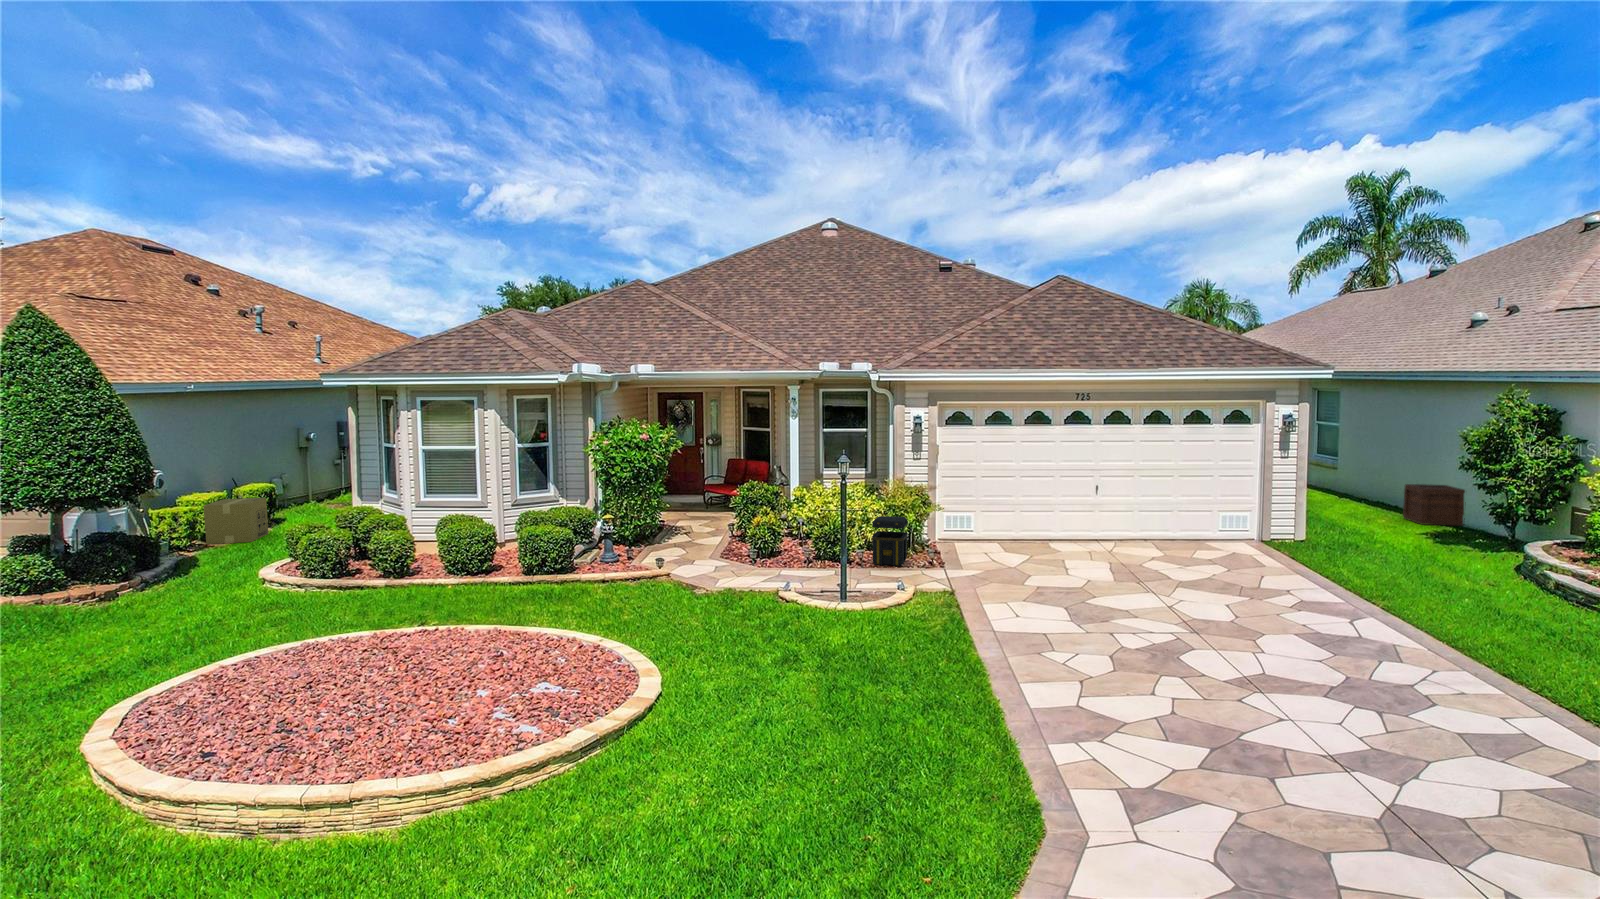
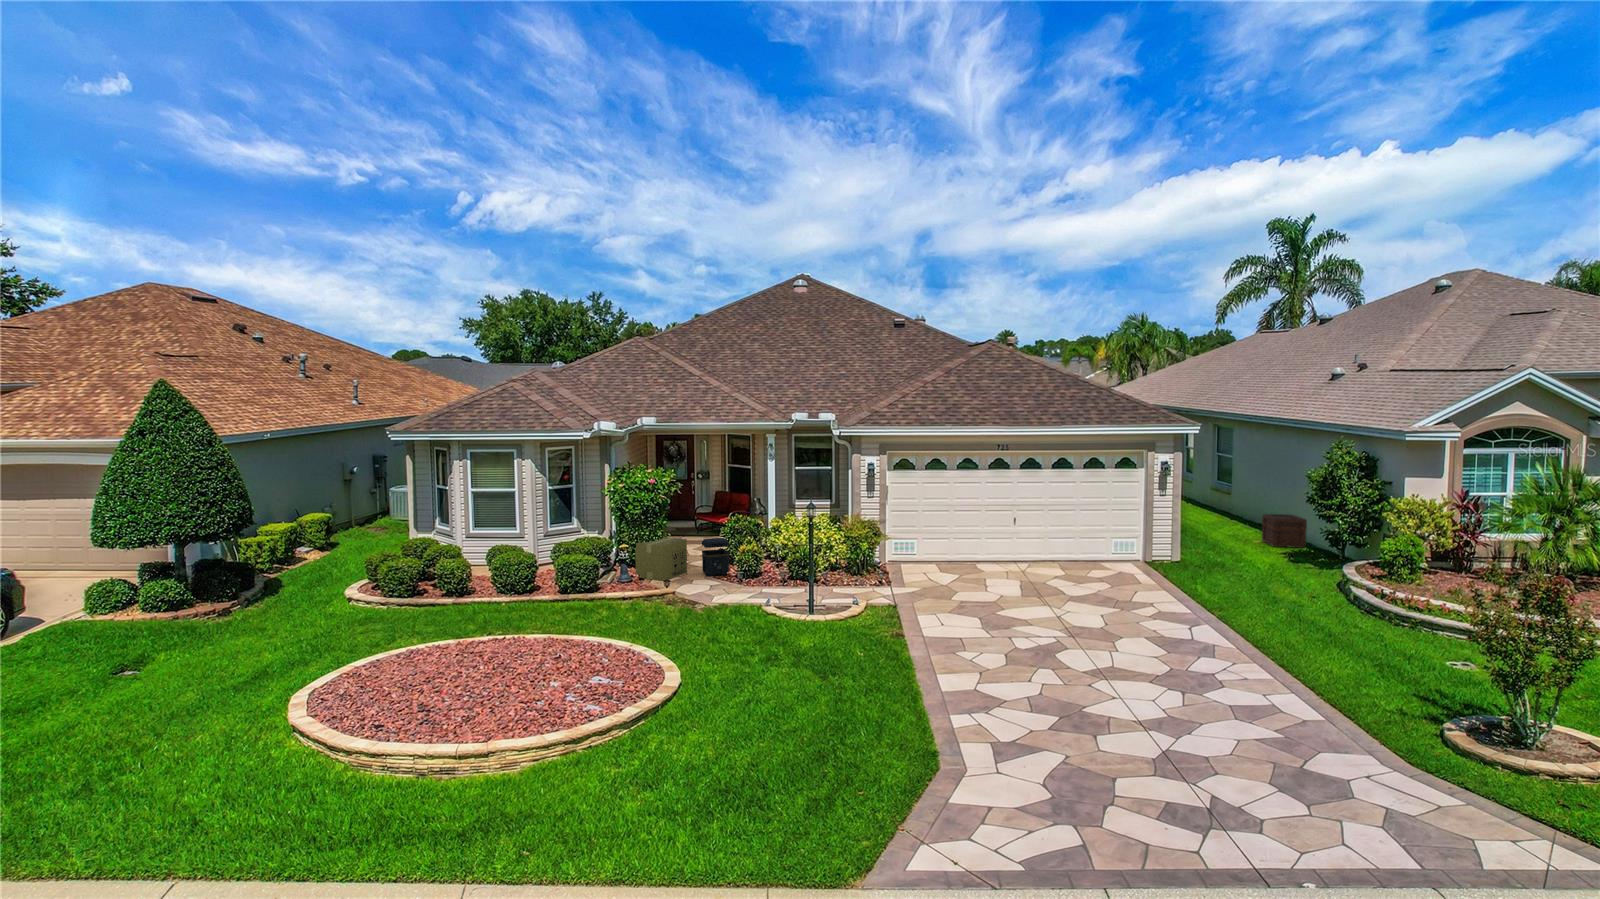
cardboard box: present [204,498,268,544] -> present [635,537,687,581]
toolbox: present [872,516,908,566] -> present [702,538,729,576]

